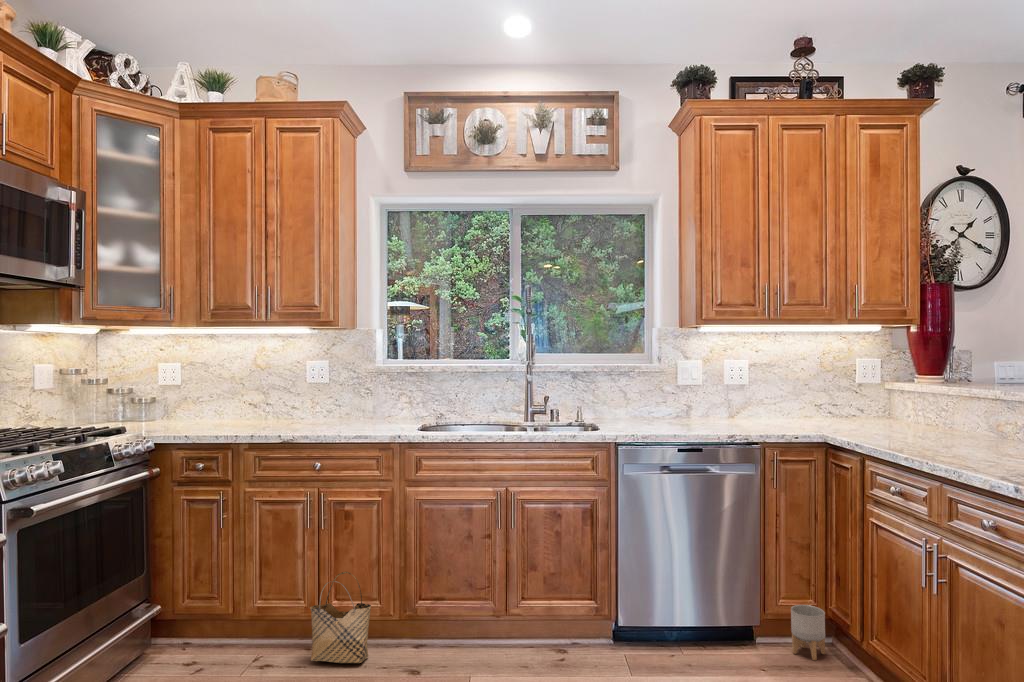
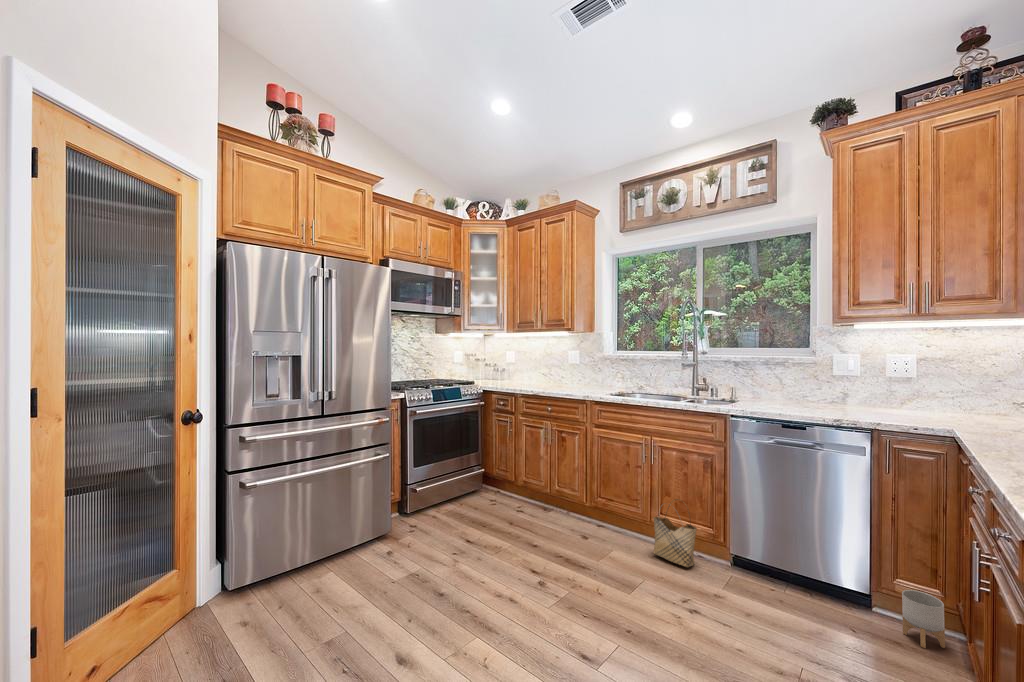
woven basket: present [310,572,371,663] -> present [653,499,697,567]

